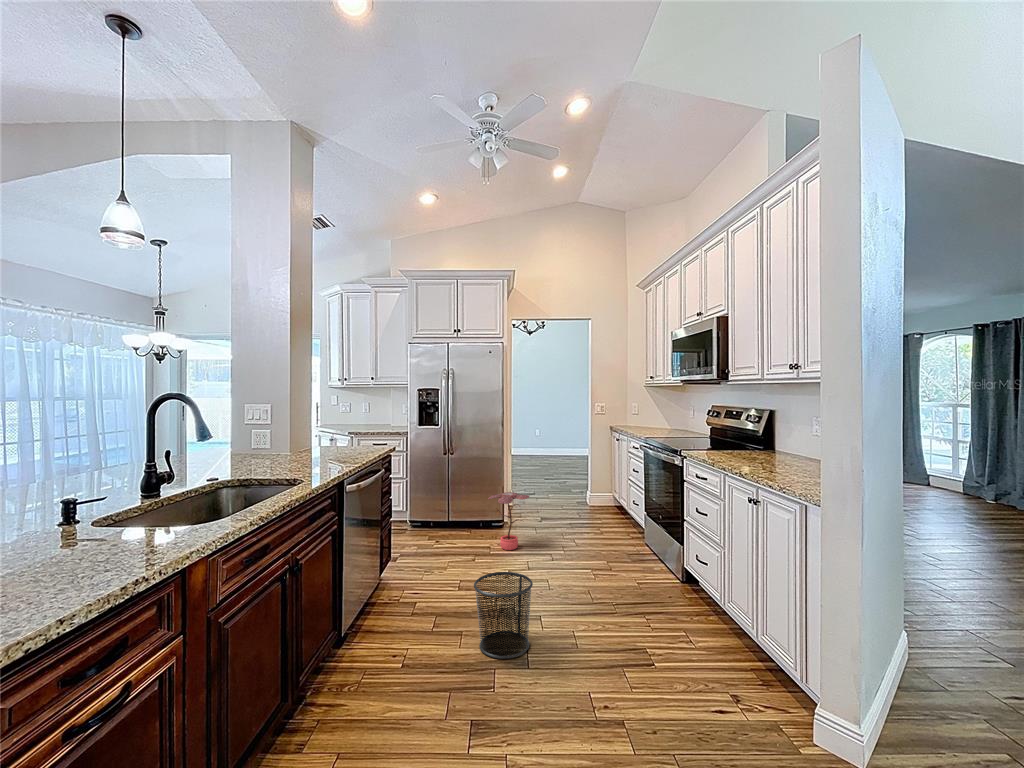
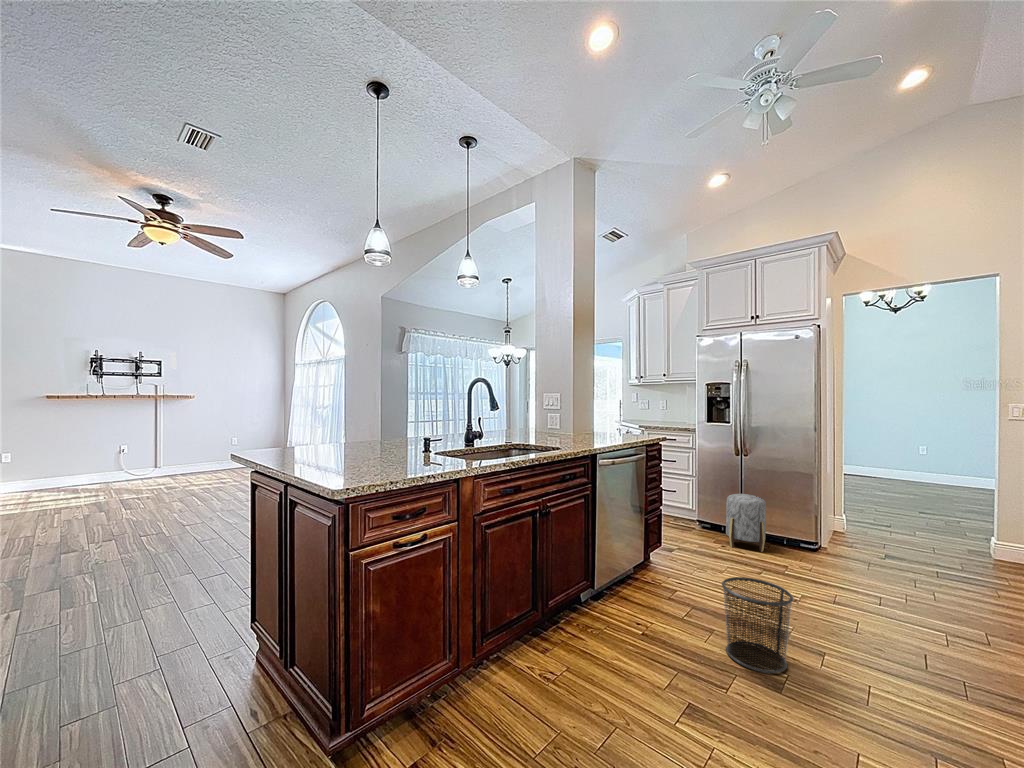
stool: none [438,484,473,539] -> present [726,494,766,552]
potted plant: present [488,492,529,550] -> none [778,511,834,576]

